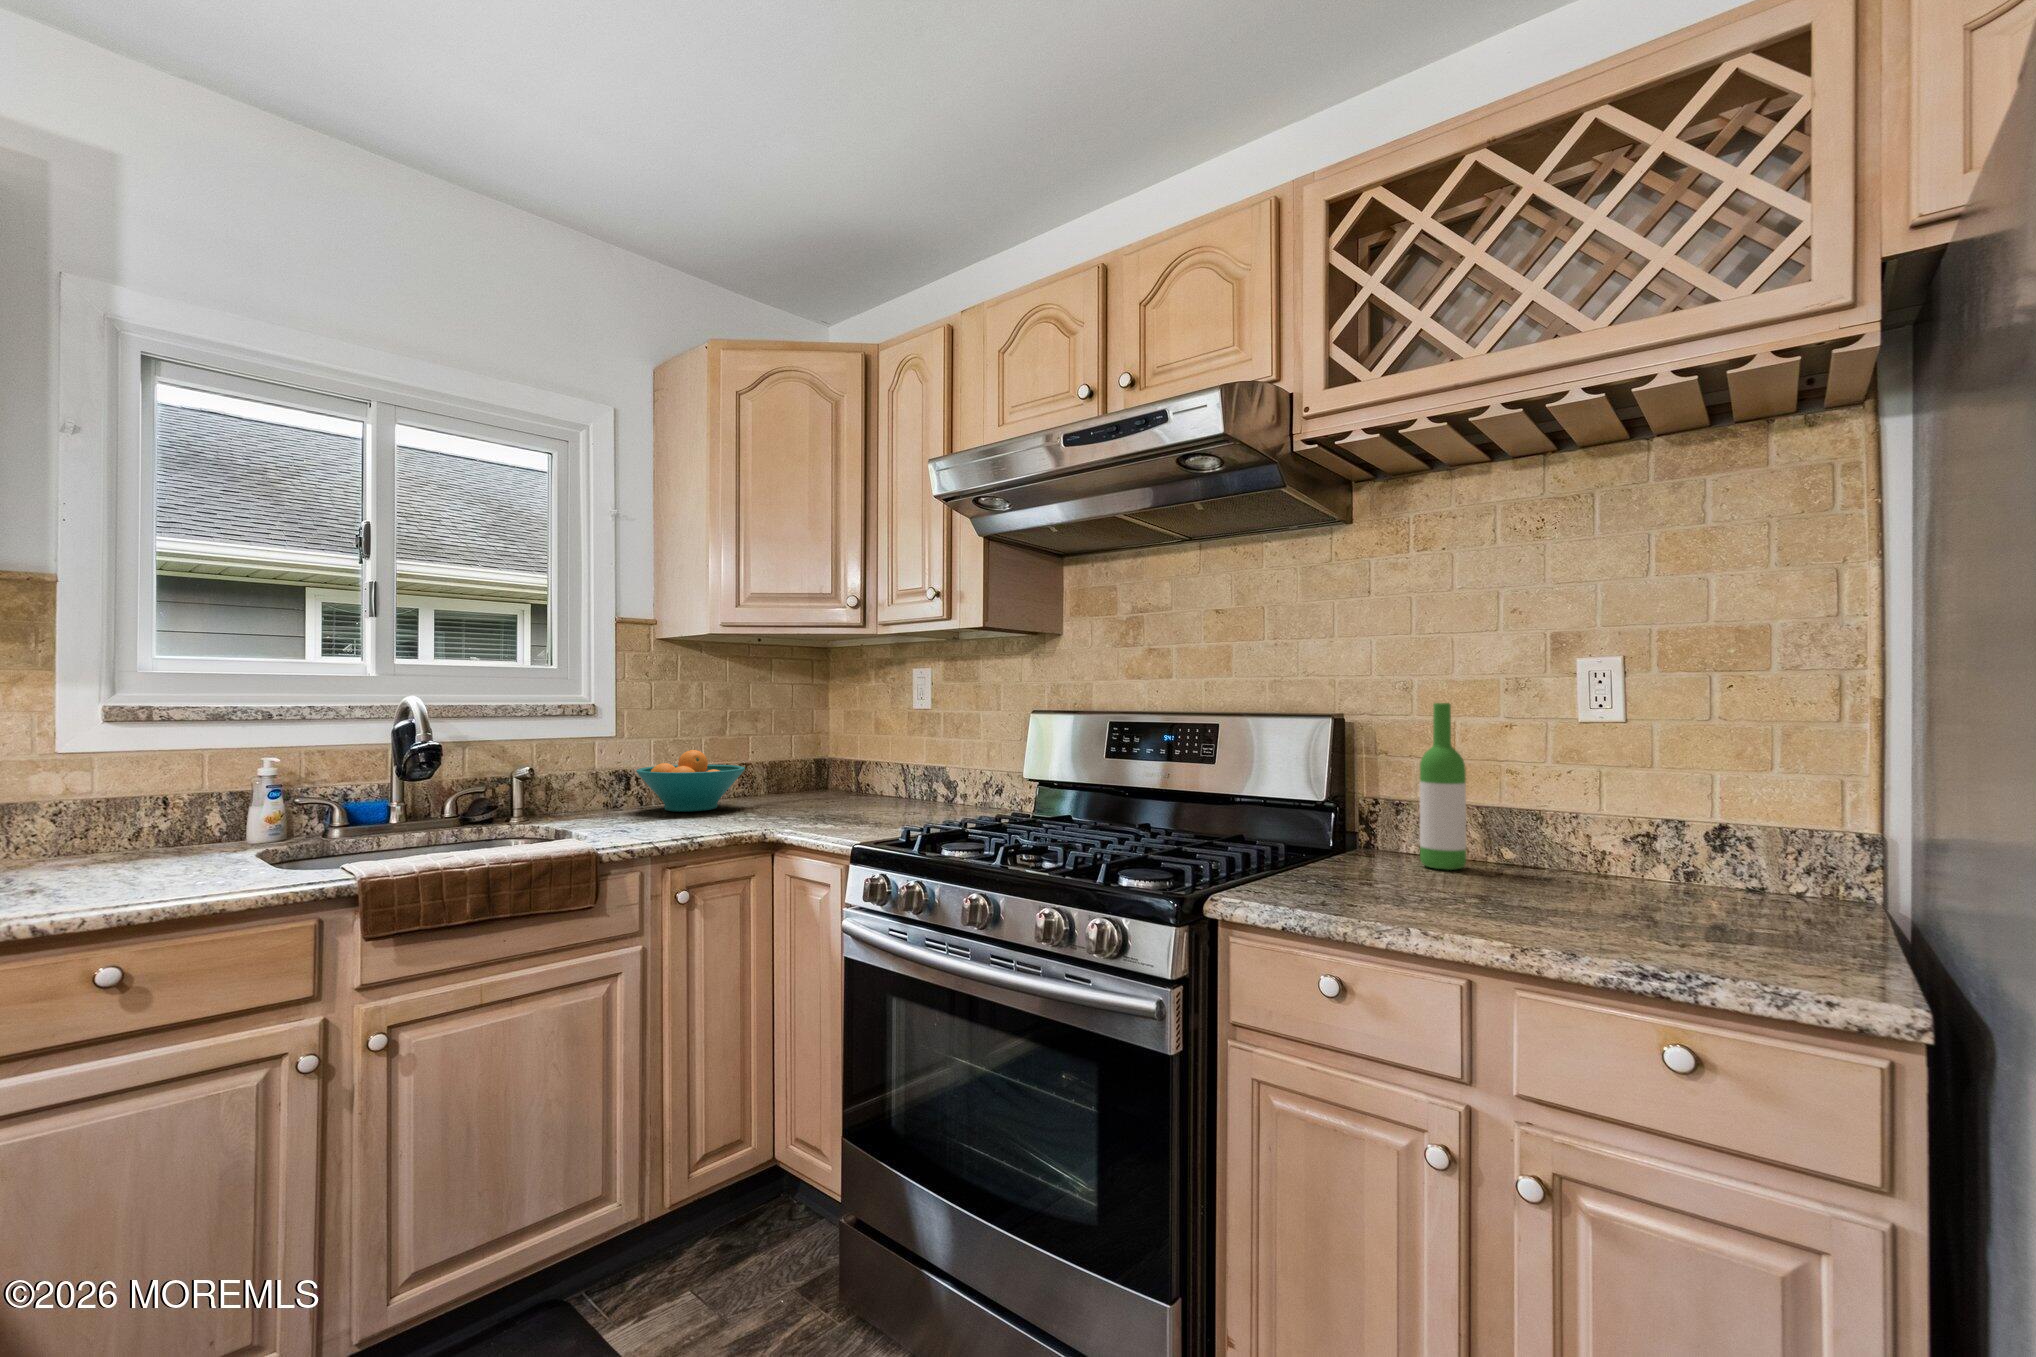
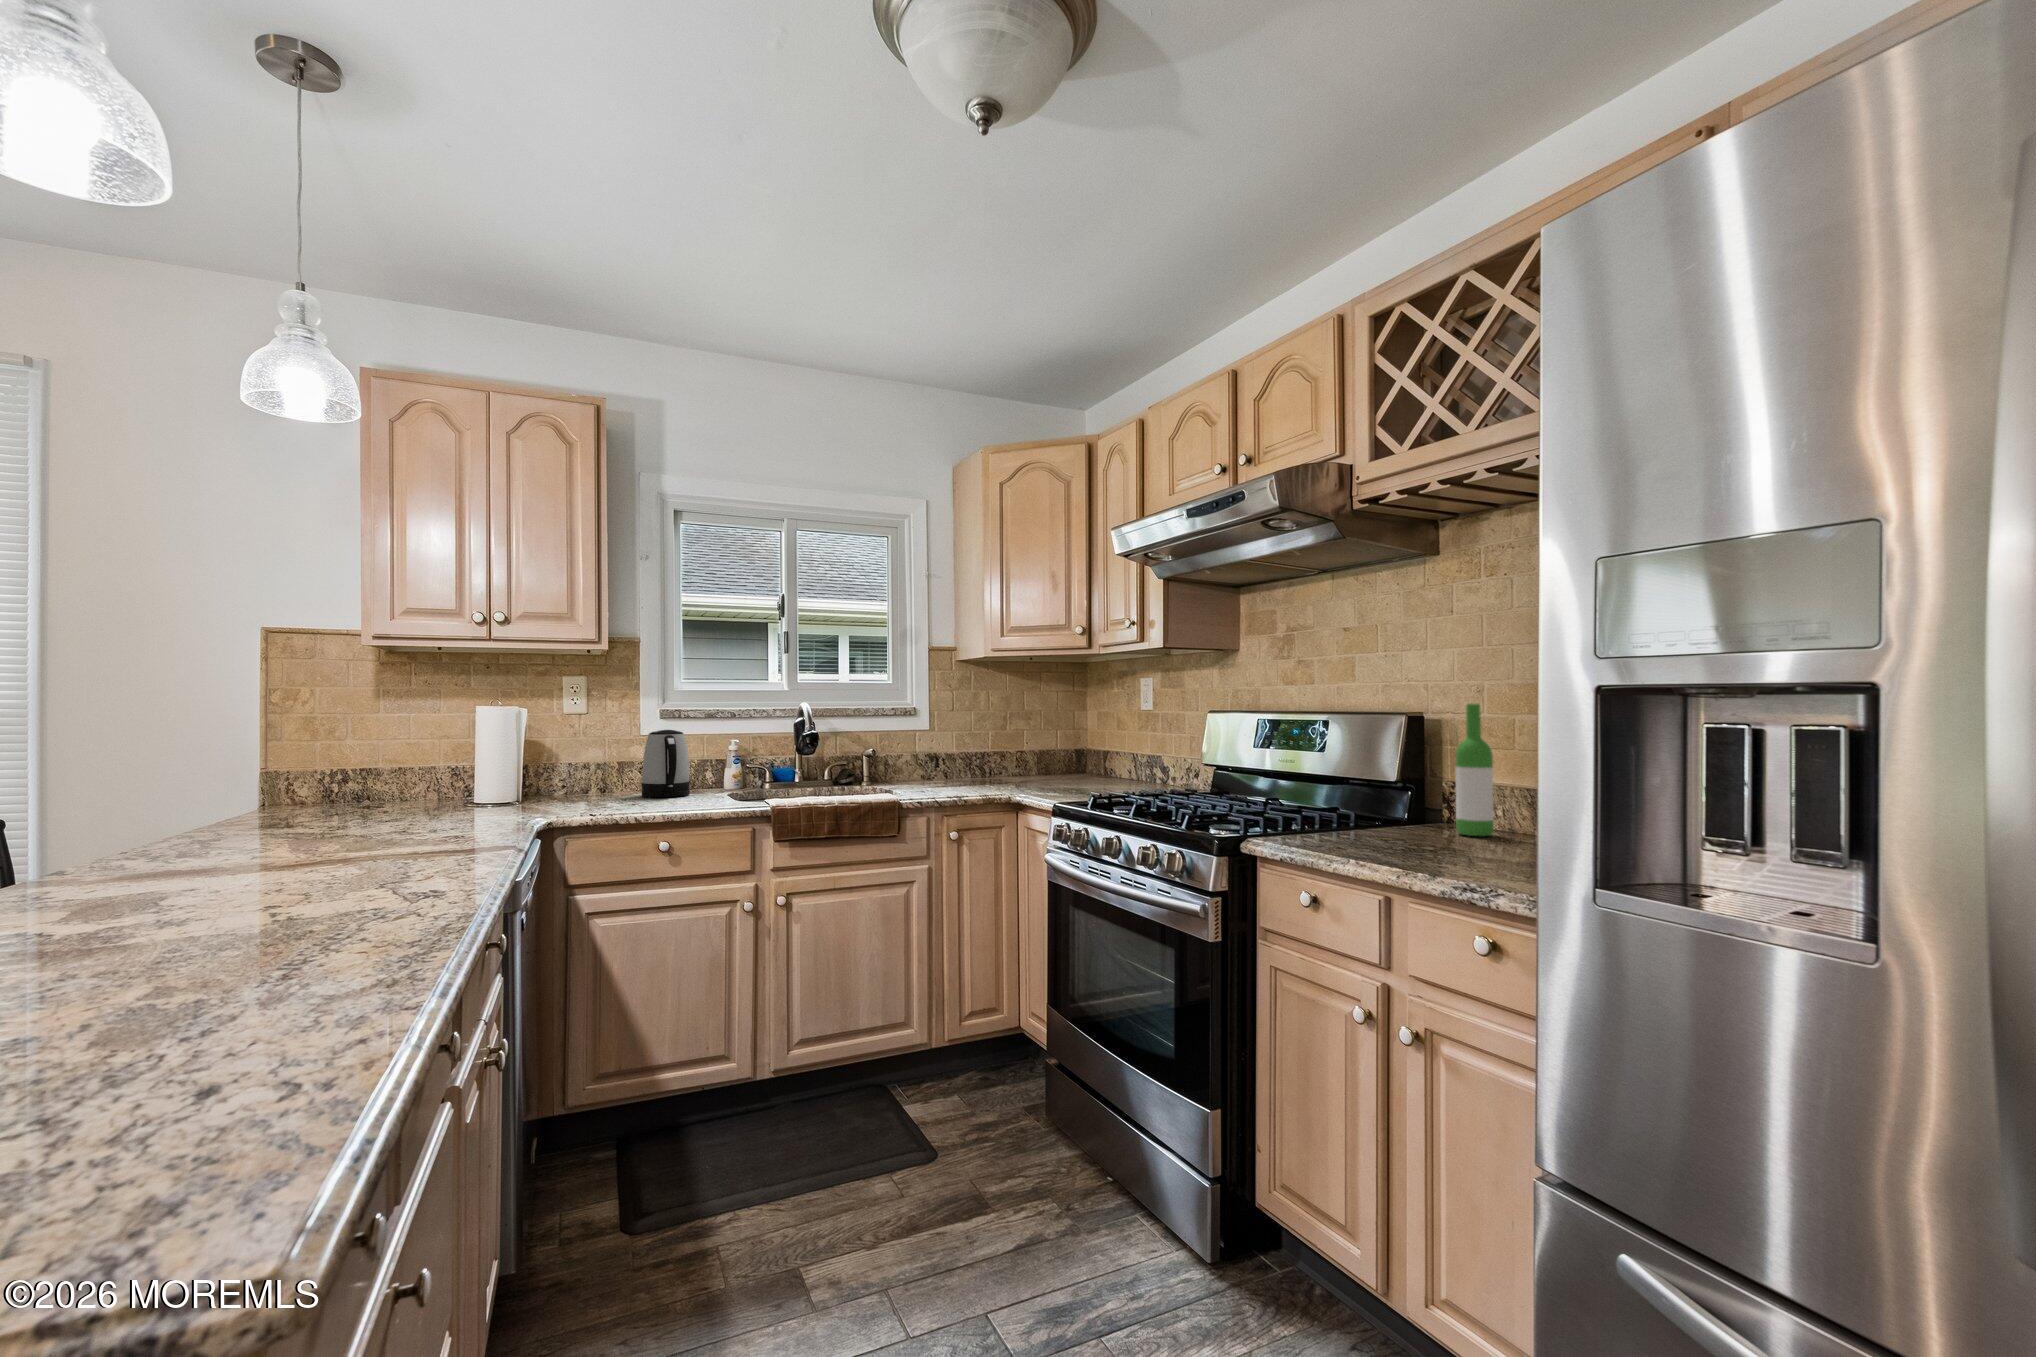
kettle: none [60,746,175,872] -> present [642,730,690,797]
fruit bowl: present [636,750,745,812] -> none [940,739,1014,783]

